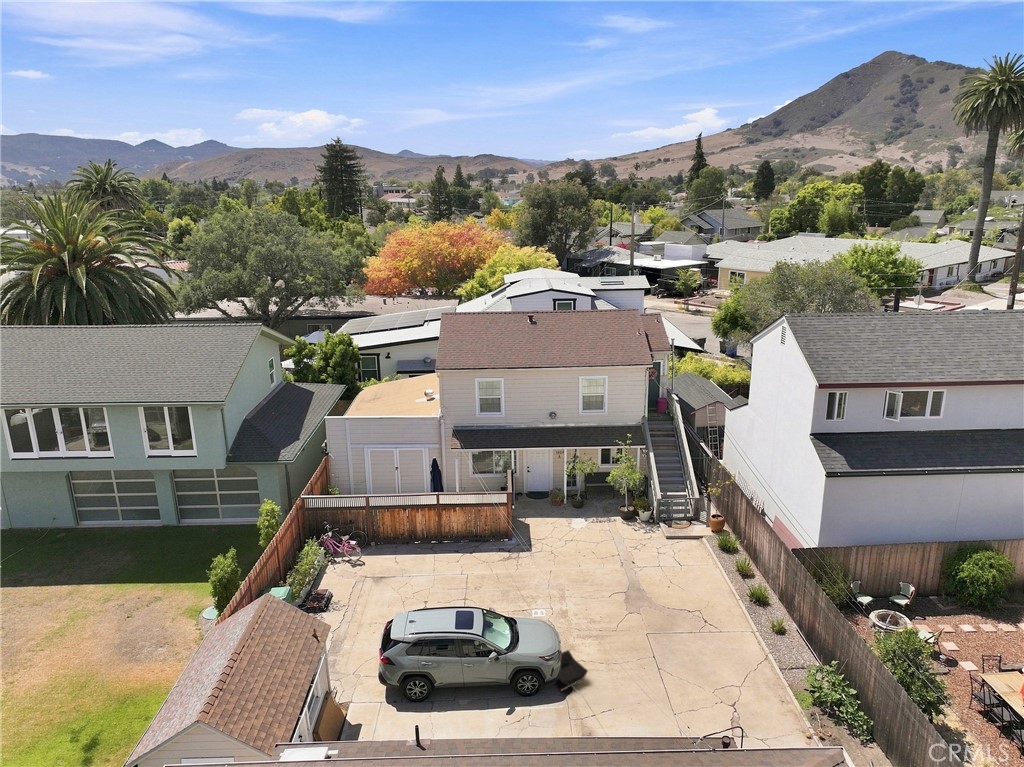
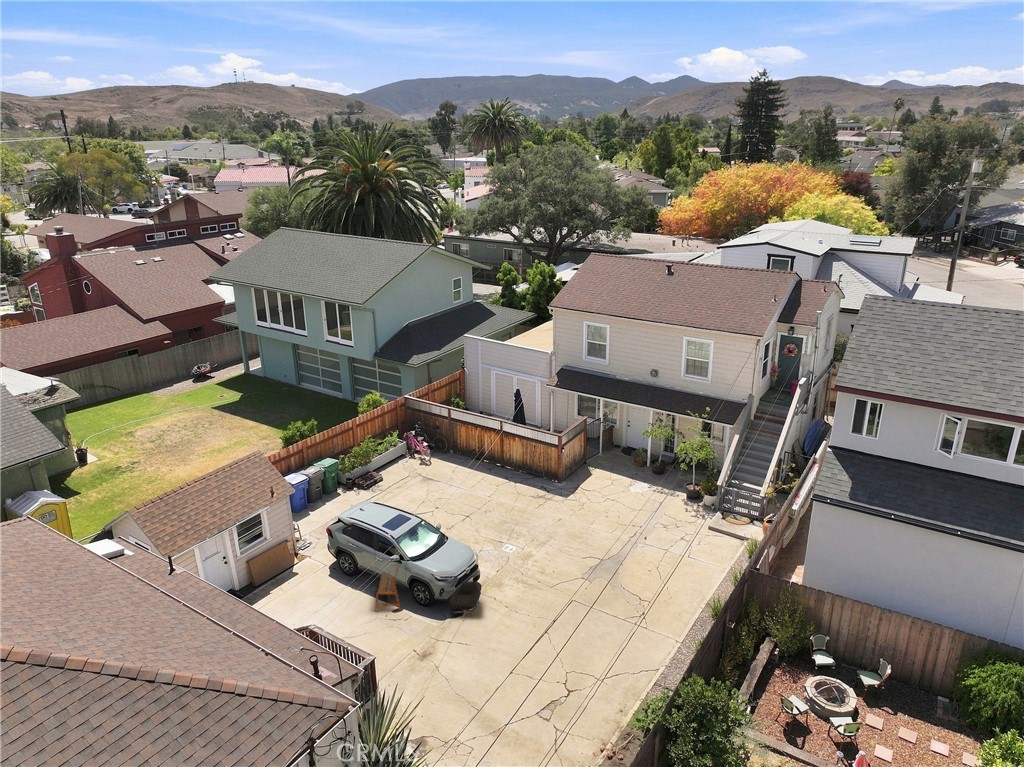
bench: none [464,655,510,724] -> present [376,565,400,611]

